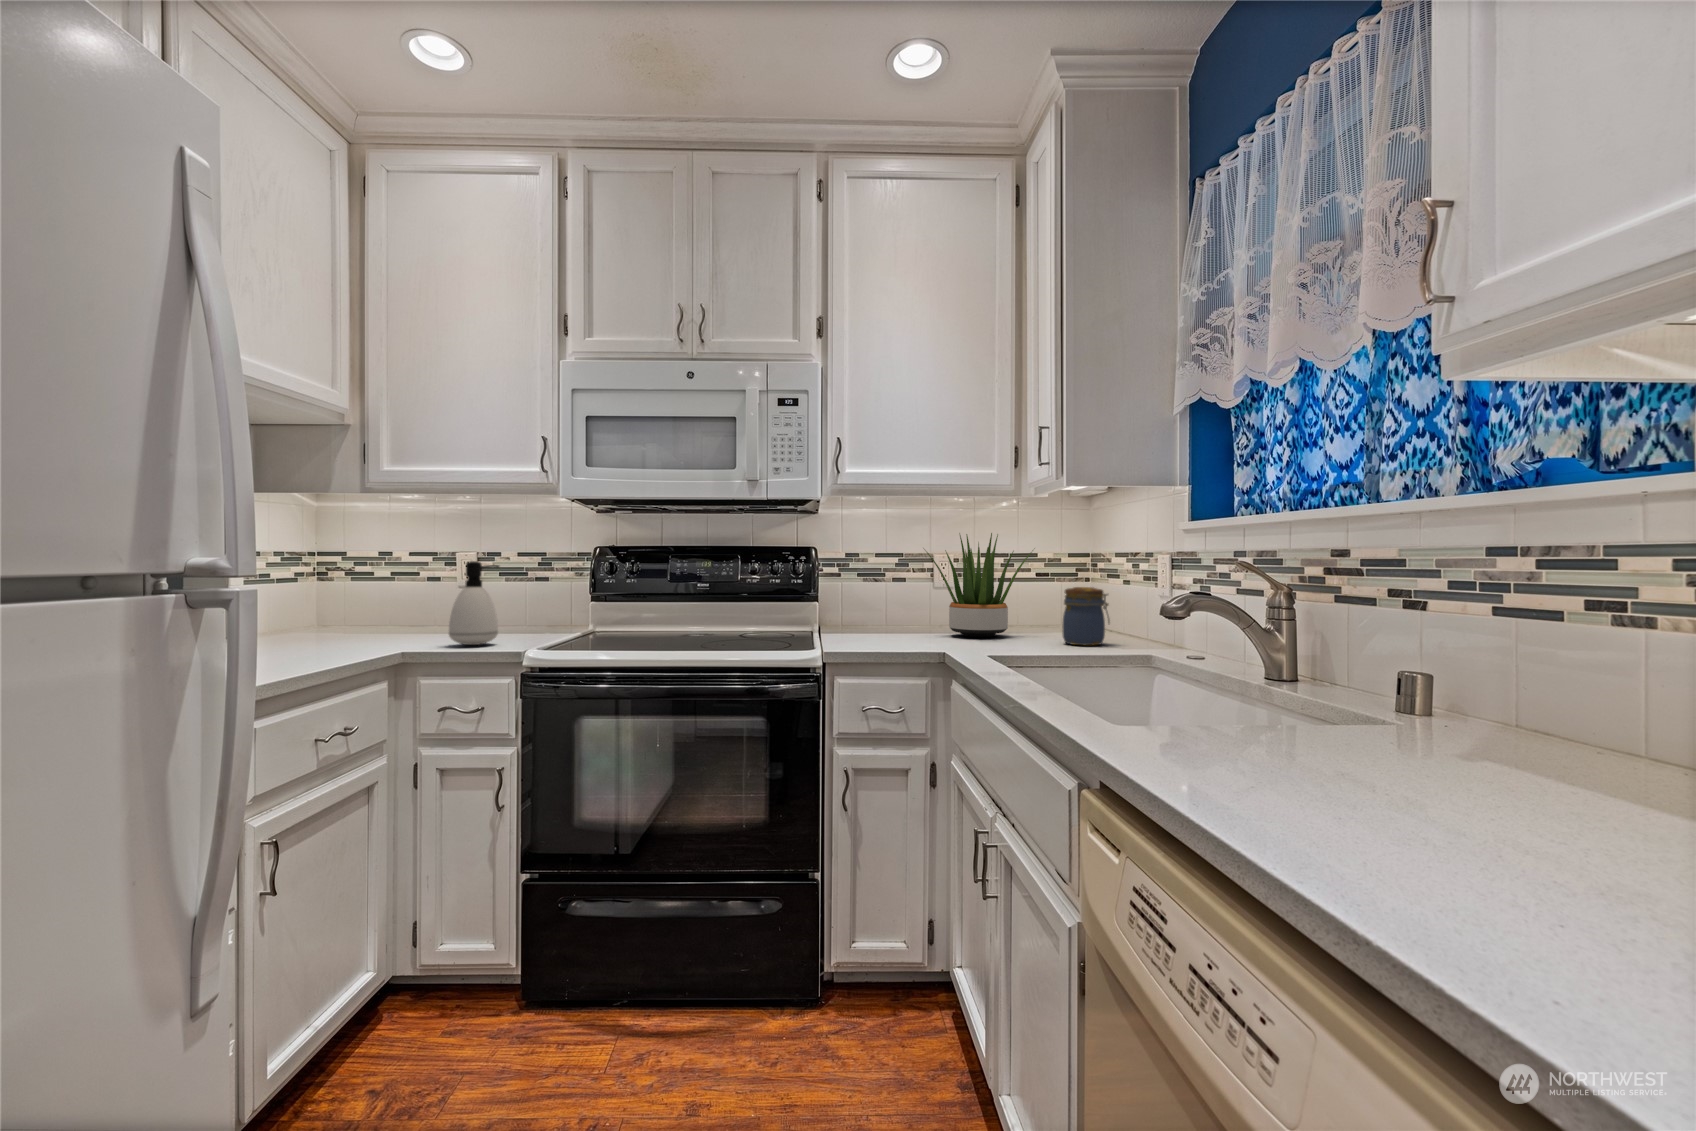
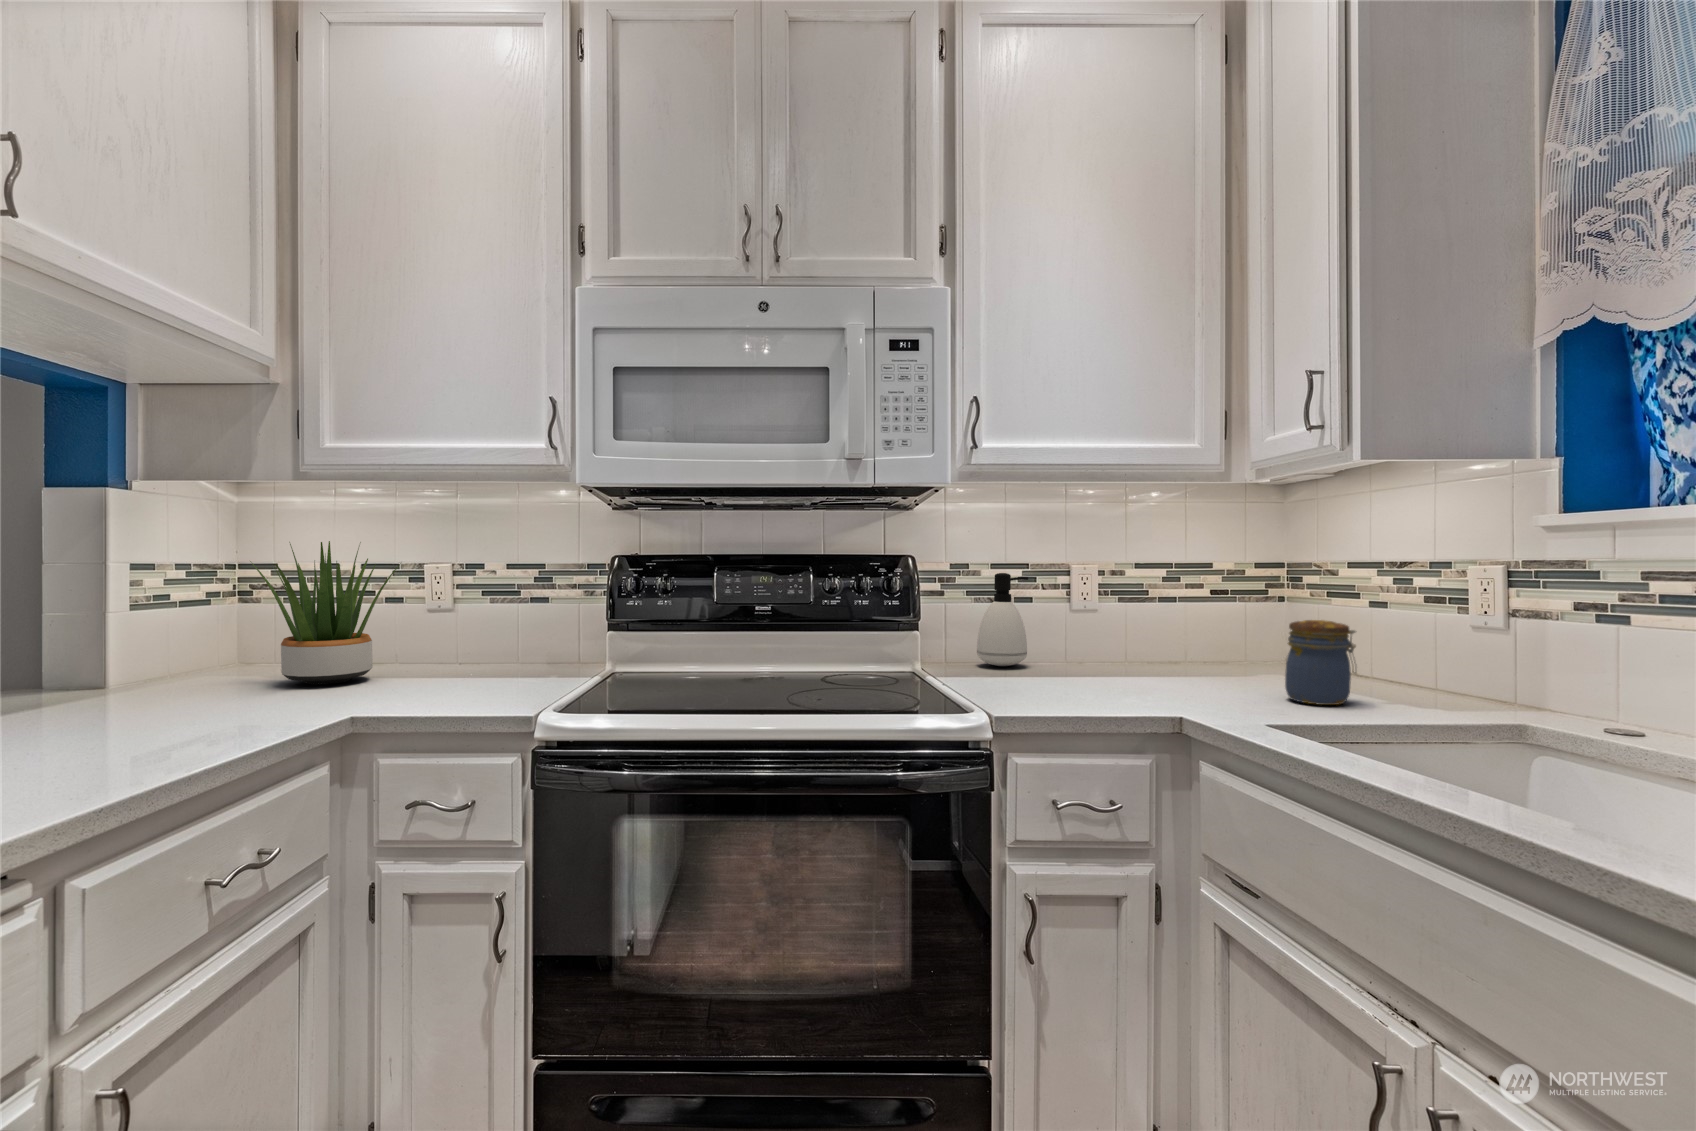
potted plant: present [927,533,1033,637] -> present [250,541,401,685]
soap dispenser: present [449,561,499,645] -> present [977,573,1028,666]

